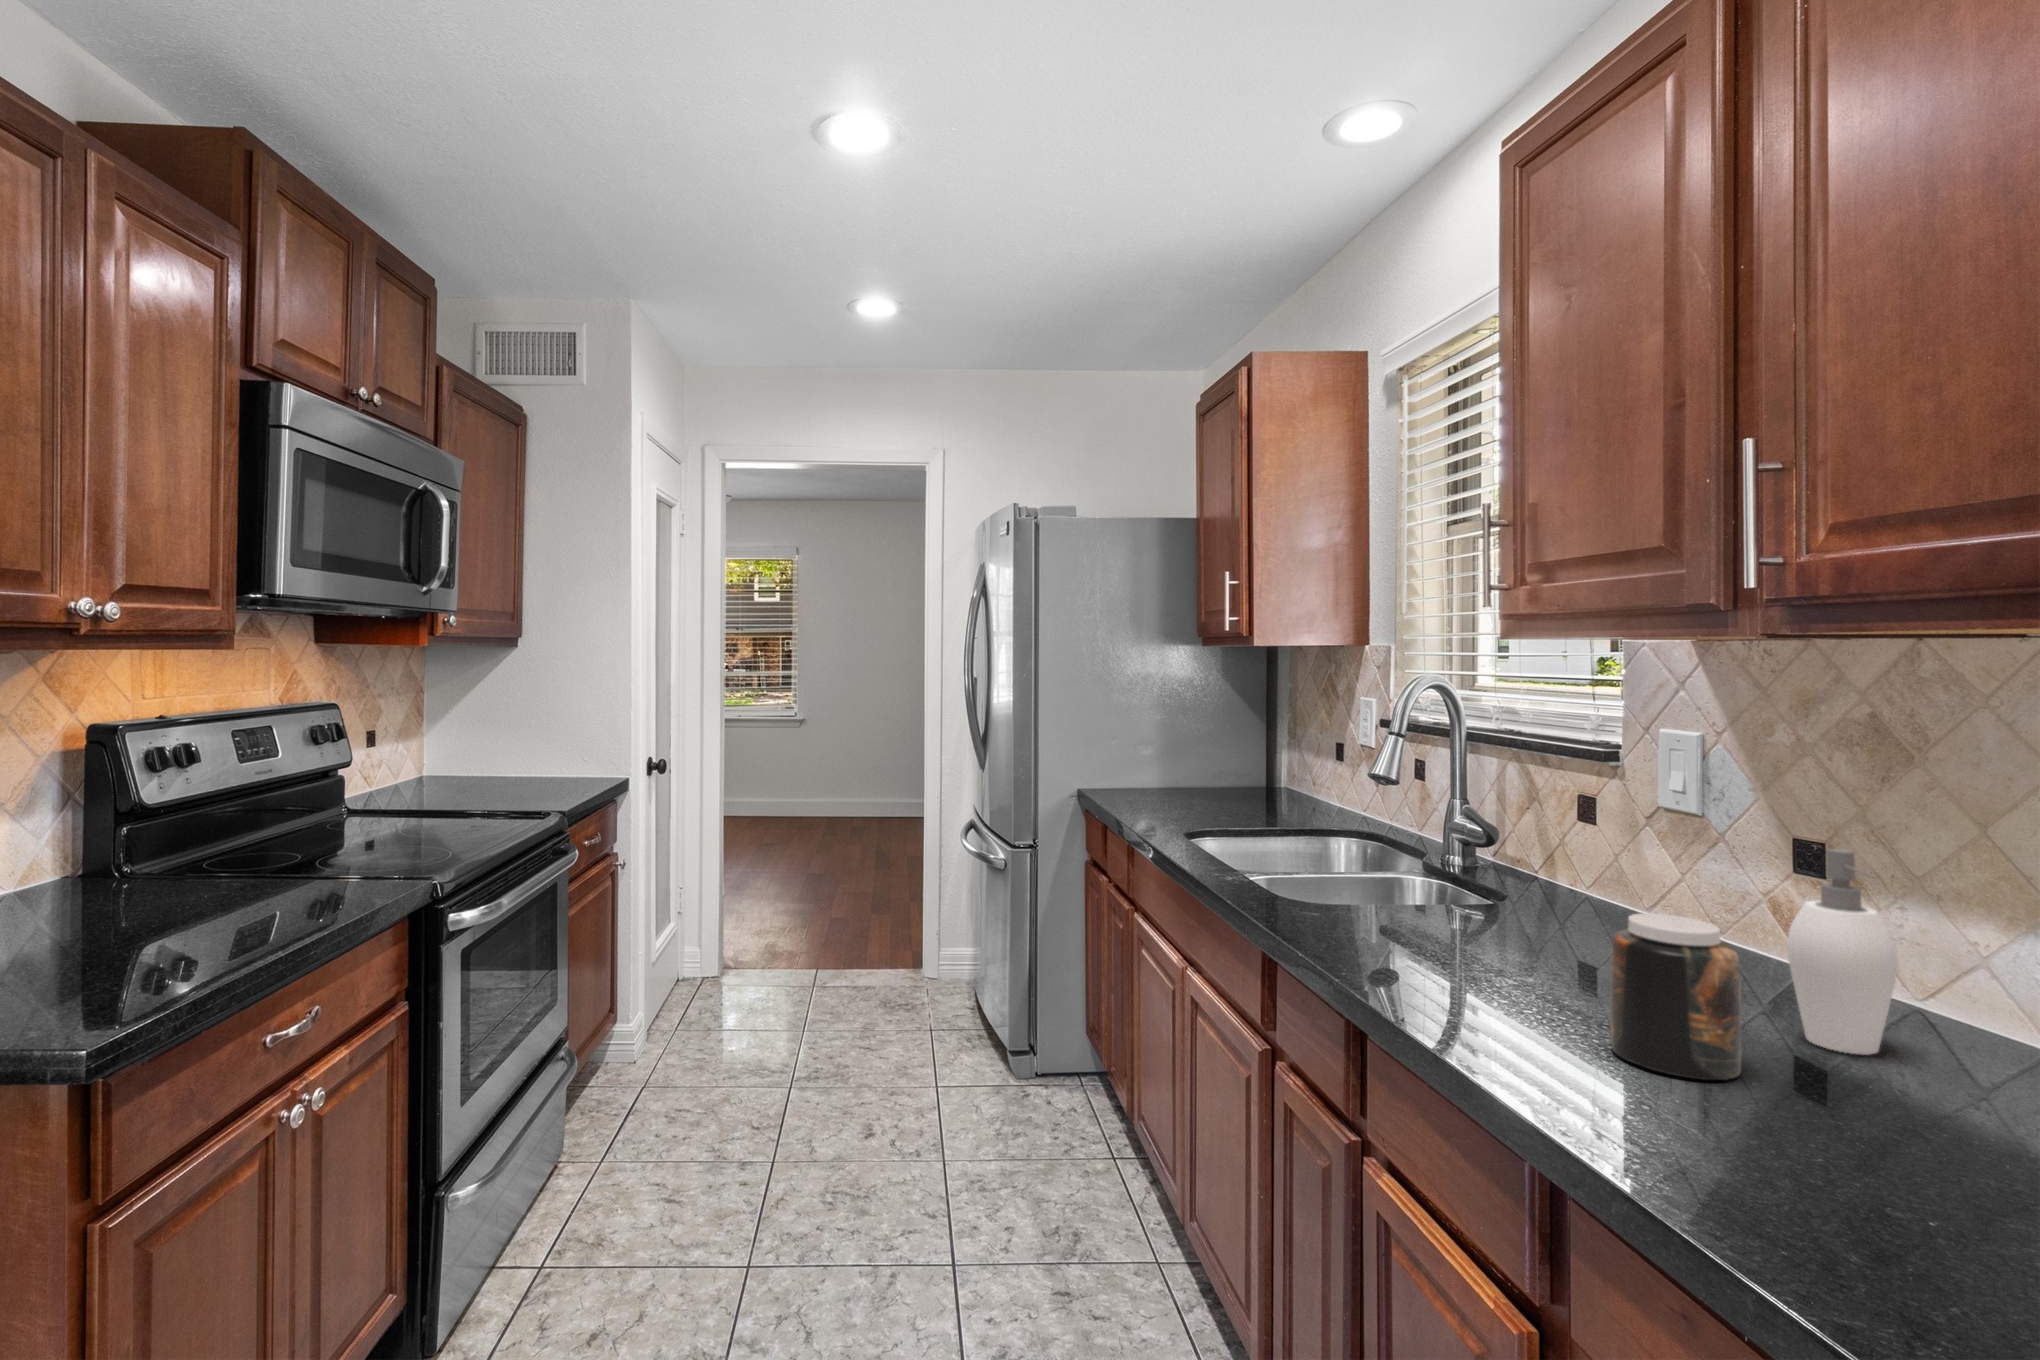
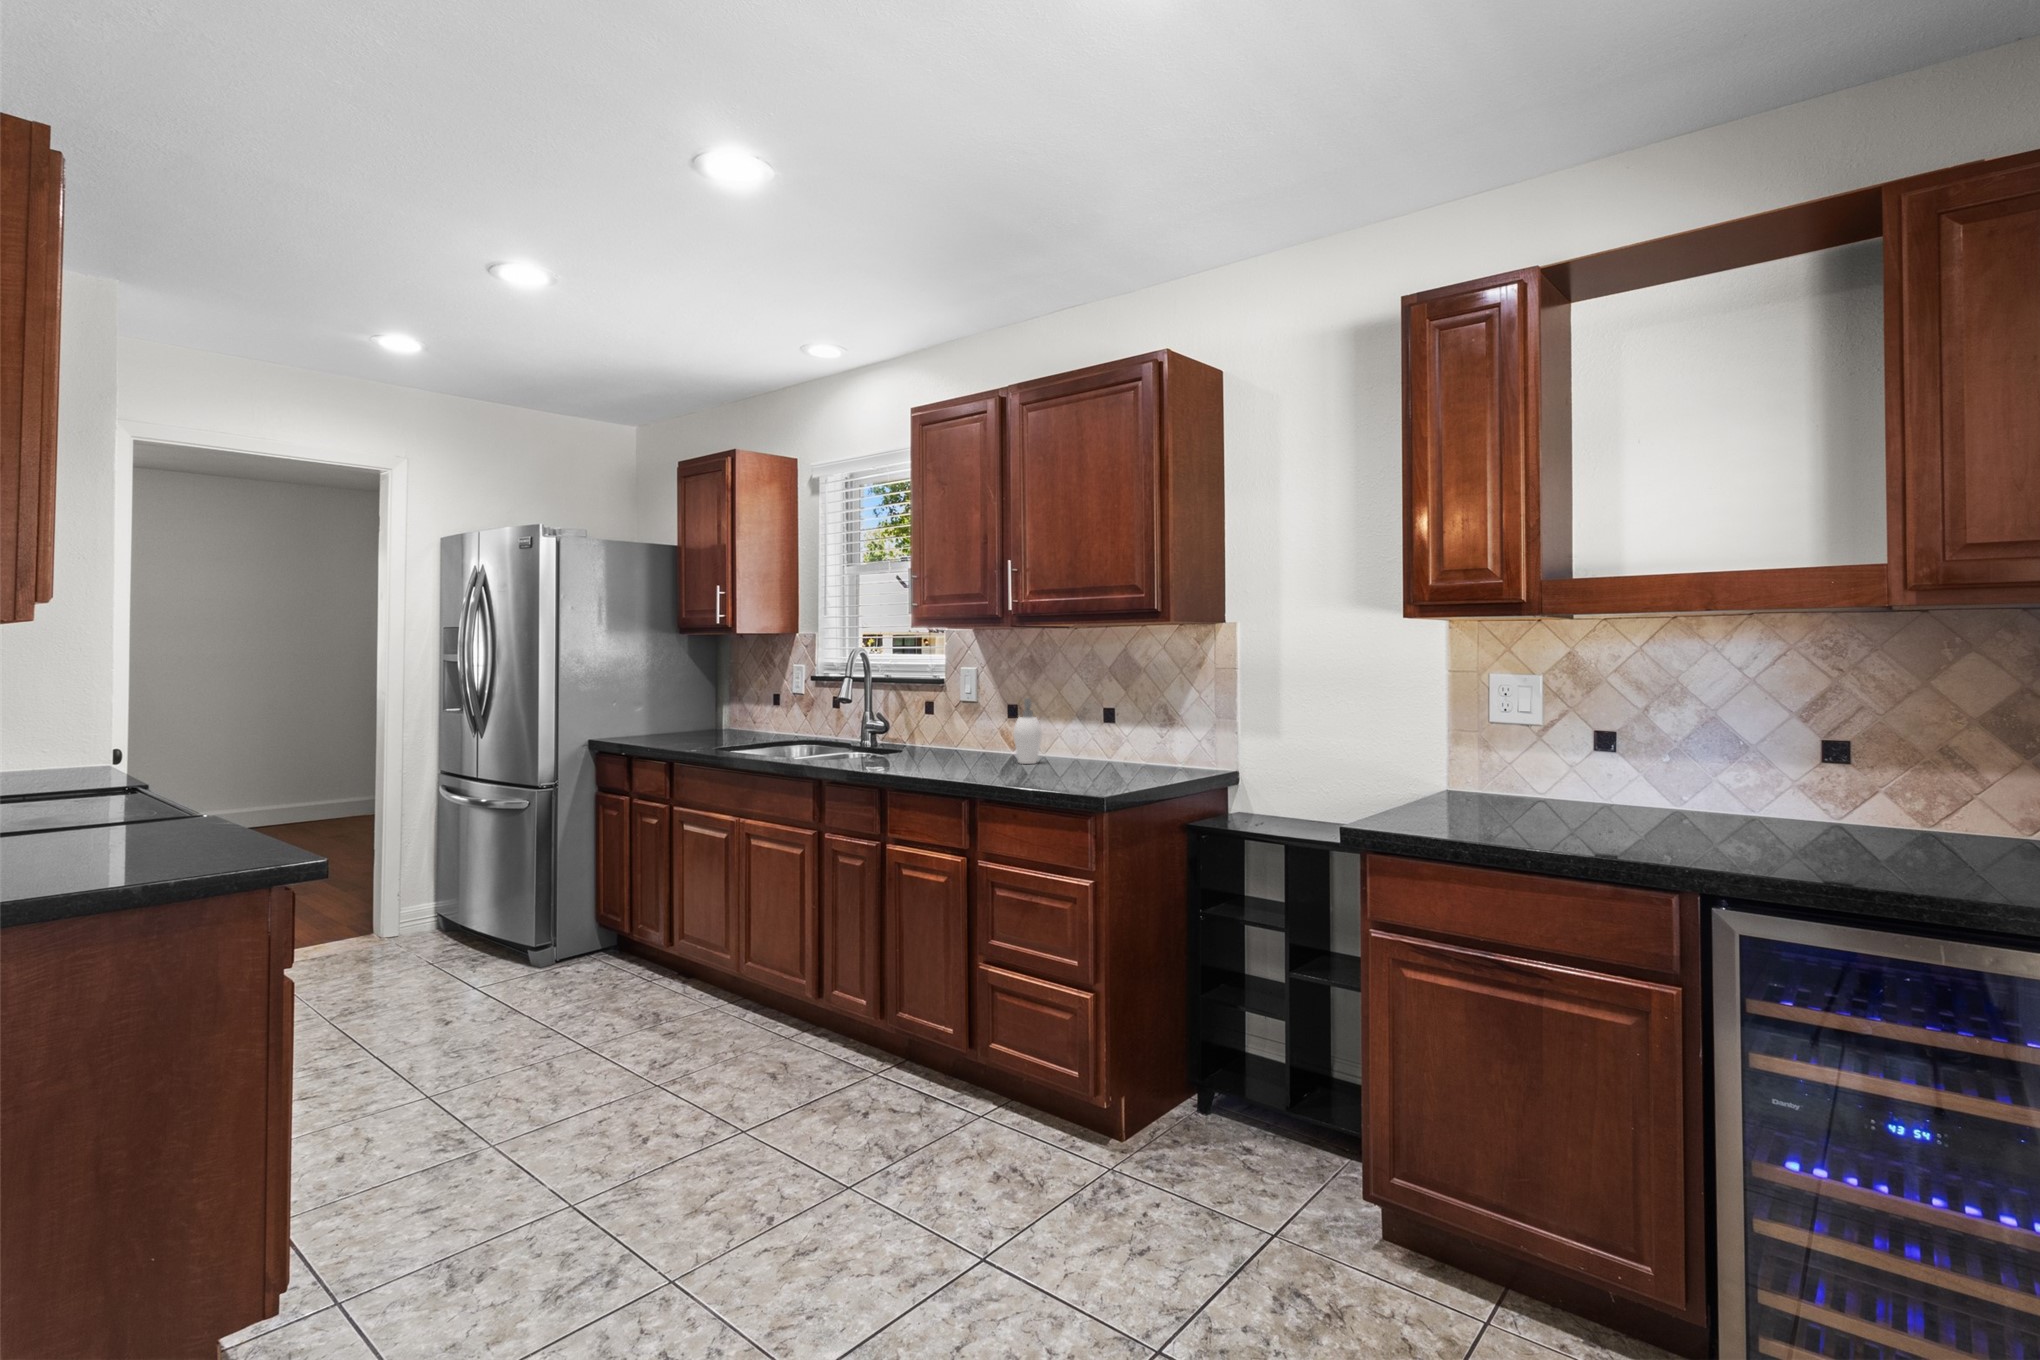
jar: present [1610,913,1741,1080] -> none [969,723,1006,771]

